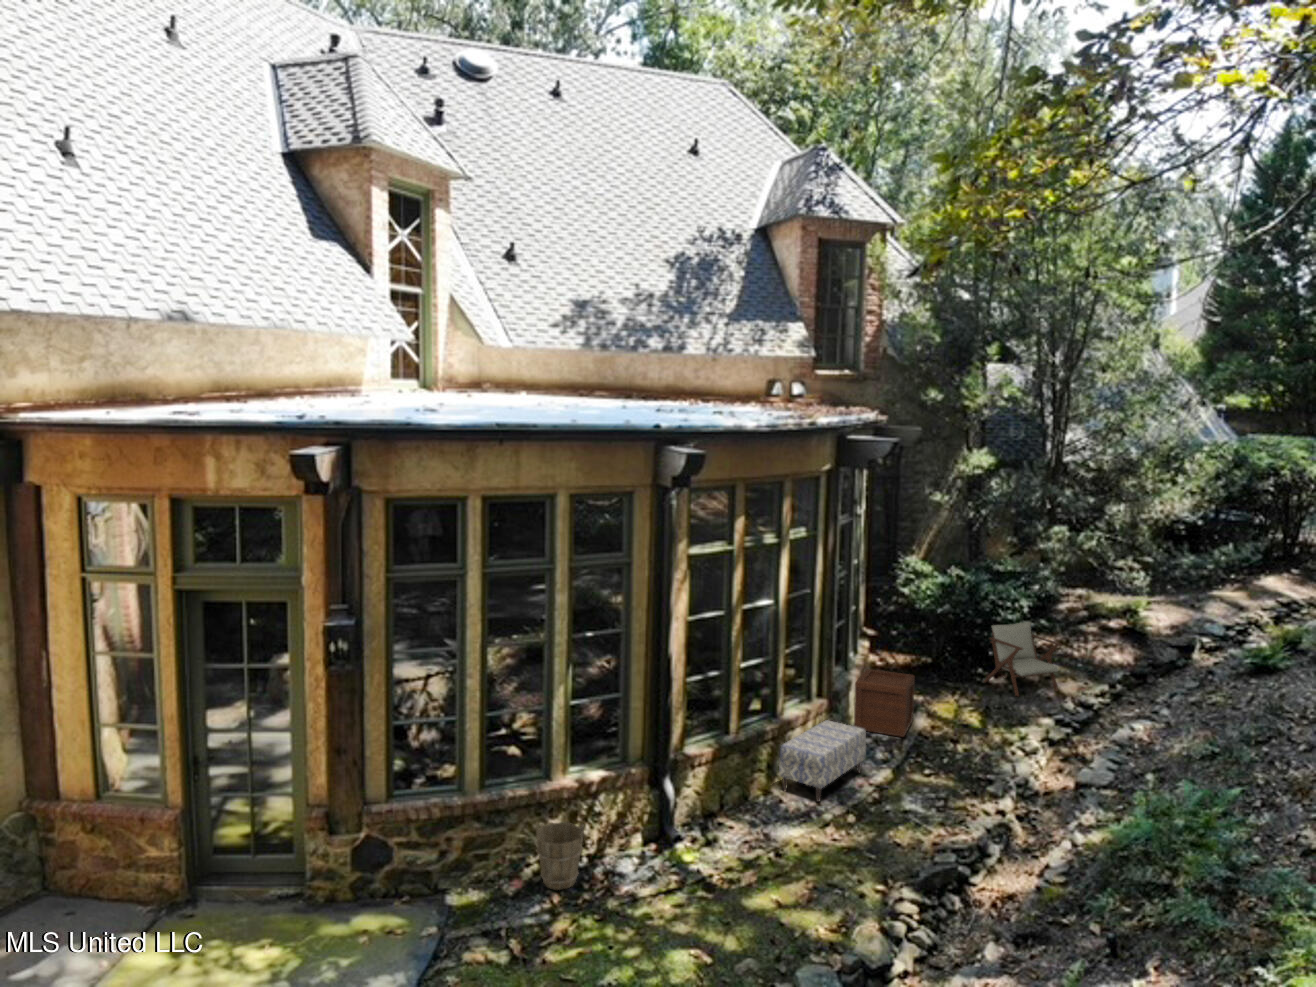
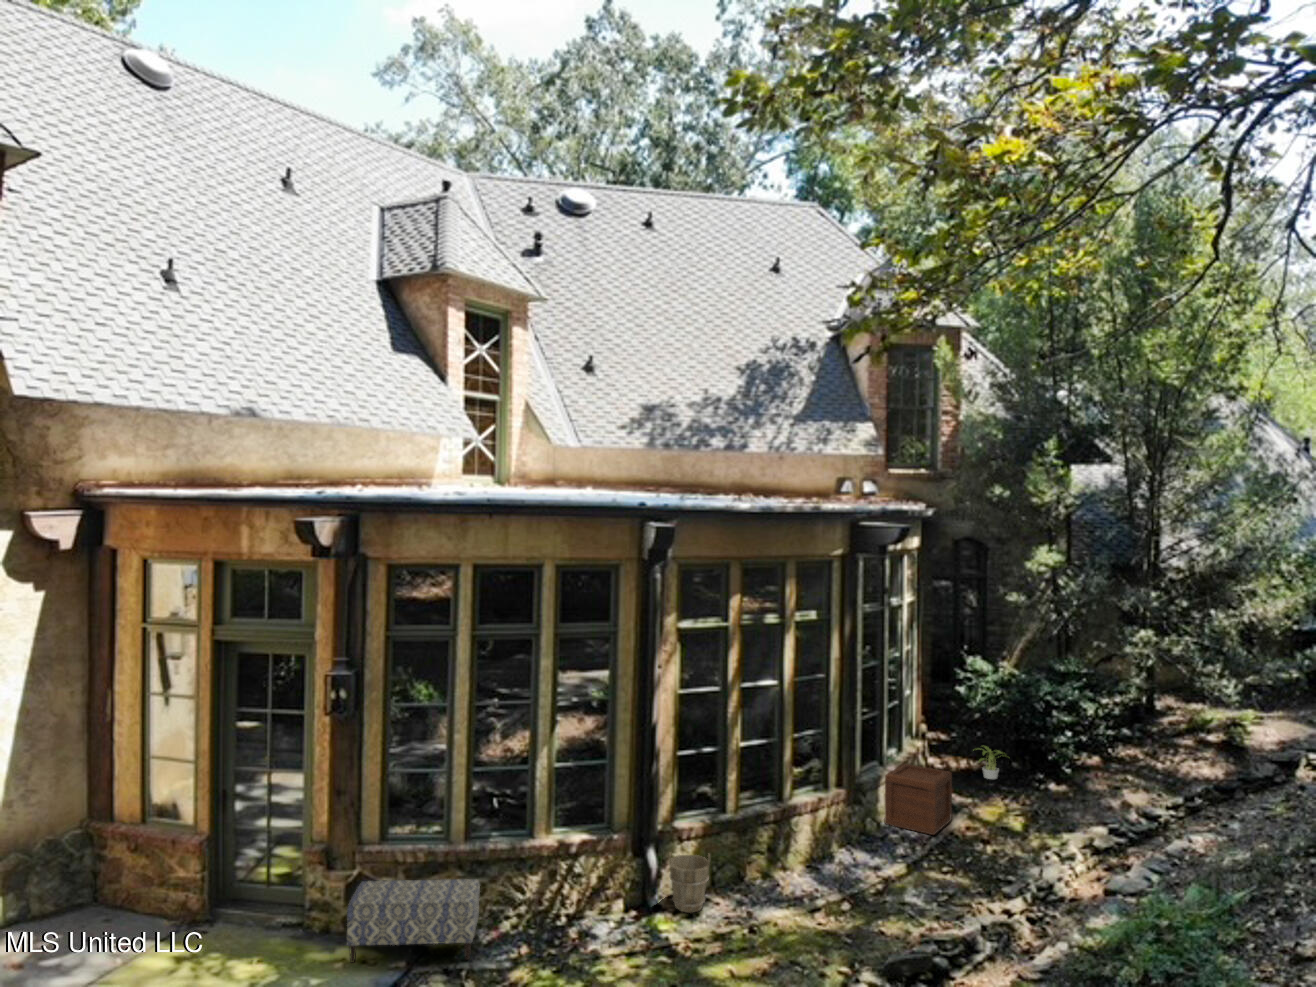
lounge chair: present [984,622,1062,696] -> none [1048,727,1131,805]
potted plant: none [912,644,948,675] -> present [977,746,1006,779]
bench: present [779,720,866,802] -> present [347,879,480,963]
bucket: present [536,822,584,890] -> present [669,853,710,913]

